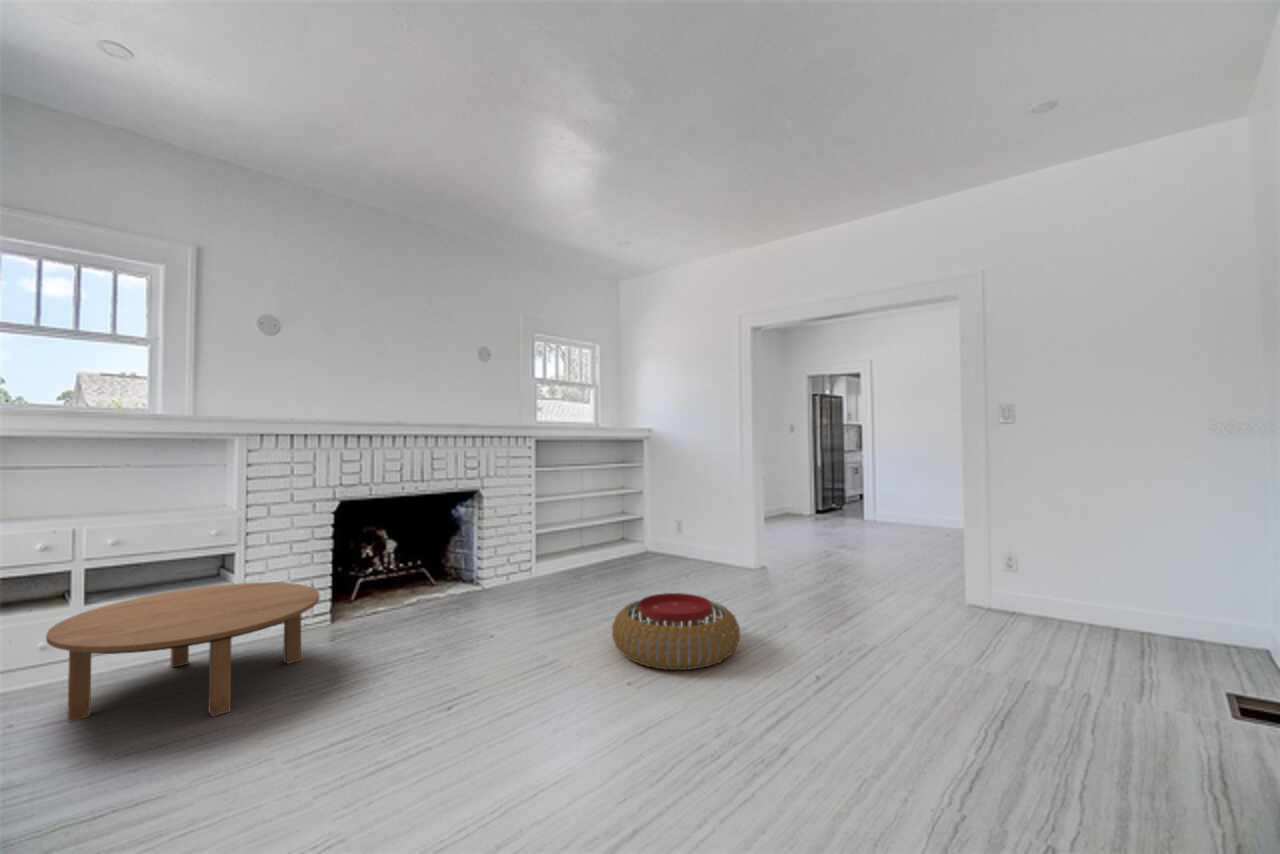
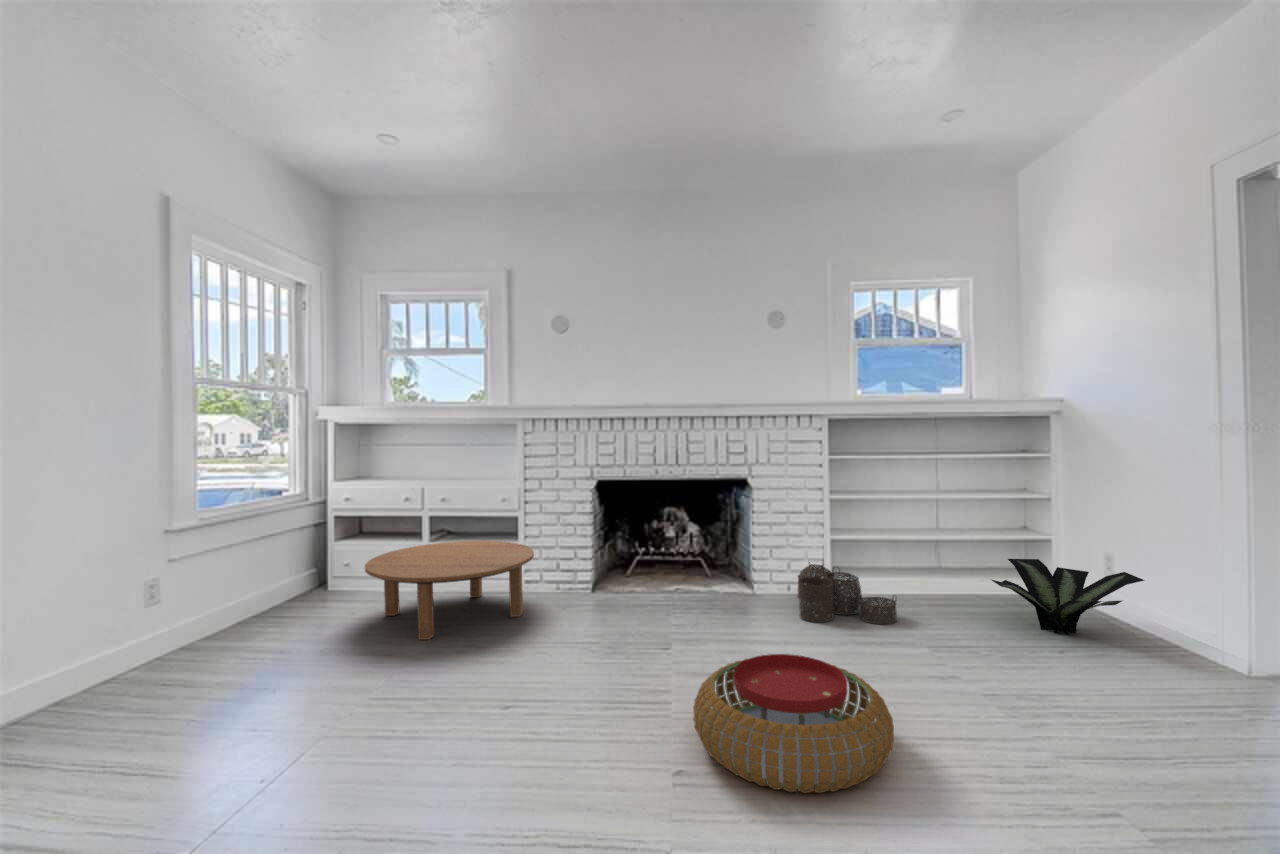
potted plant: none [642,528,714,568] -> present [992,559,1144,636]
woven basket: none [521,552,607,594] -> present [798,562,897,624]

